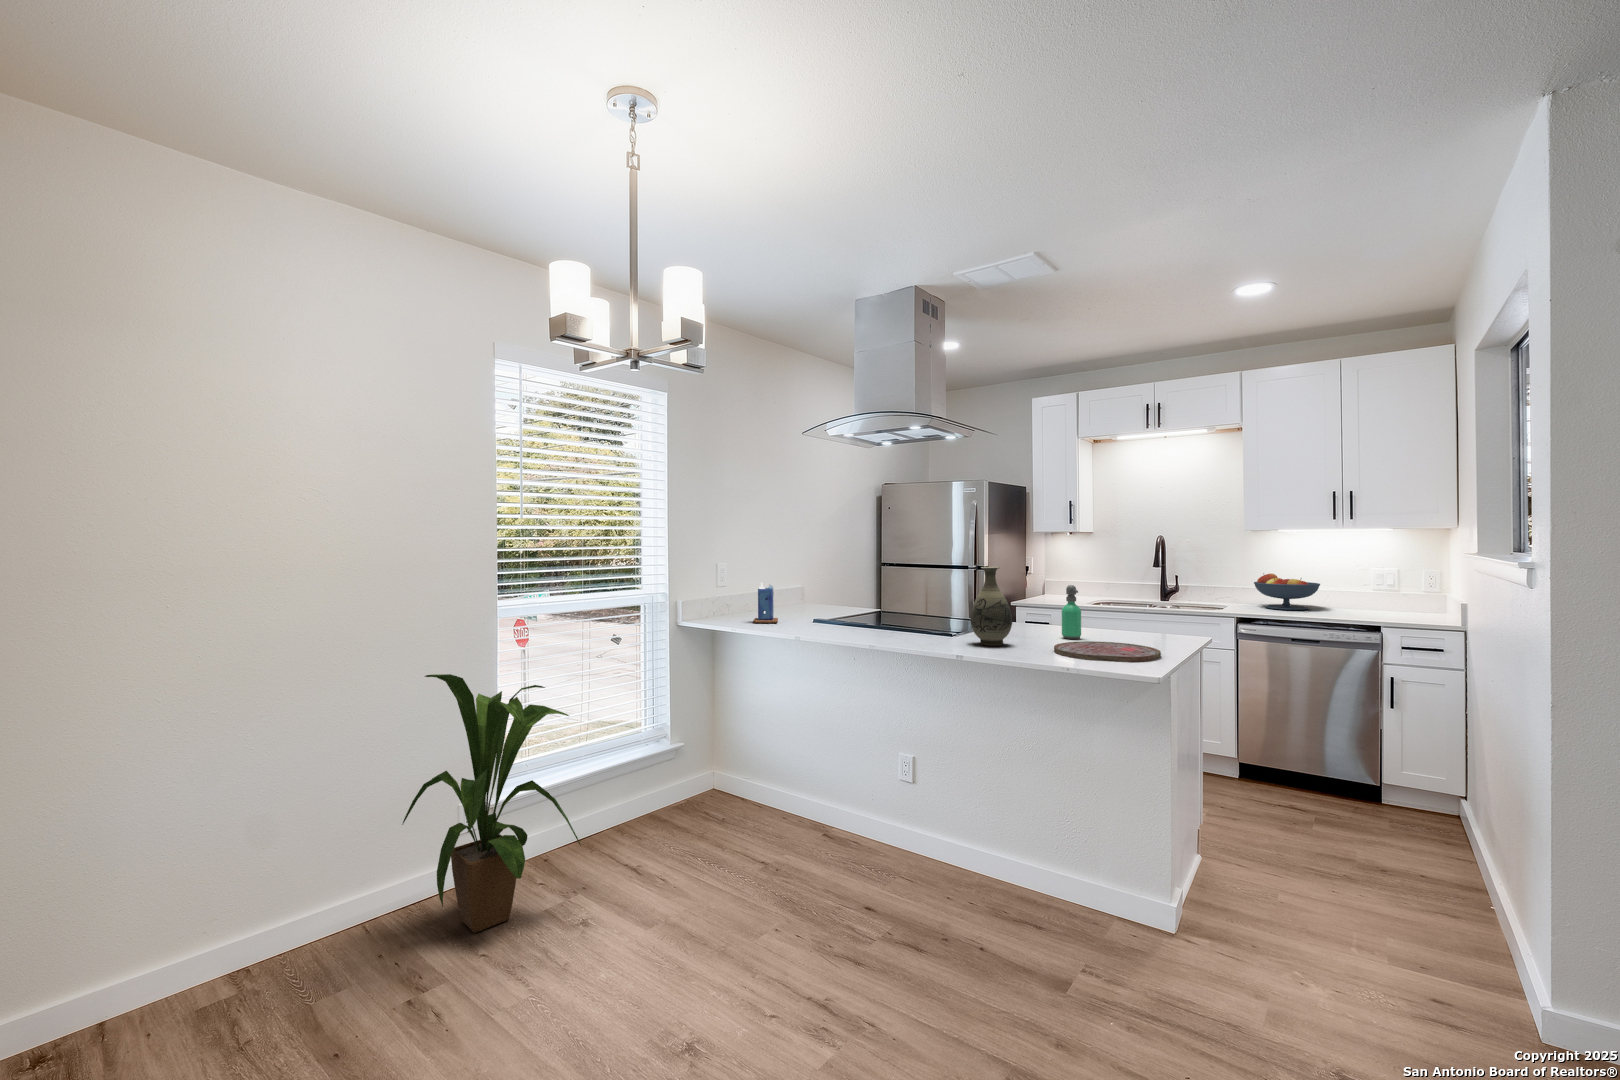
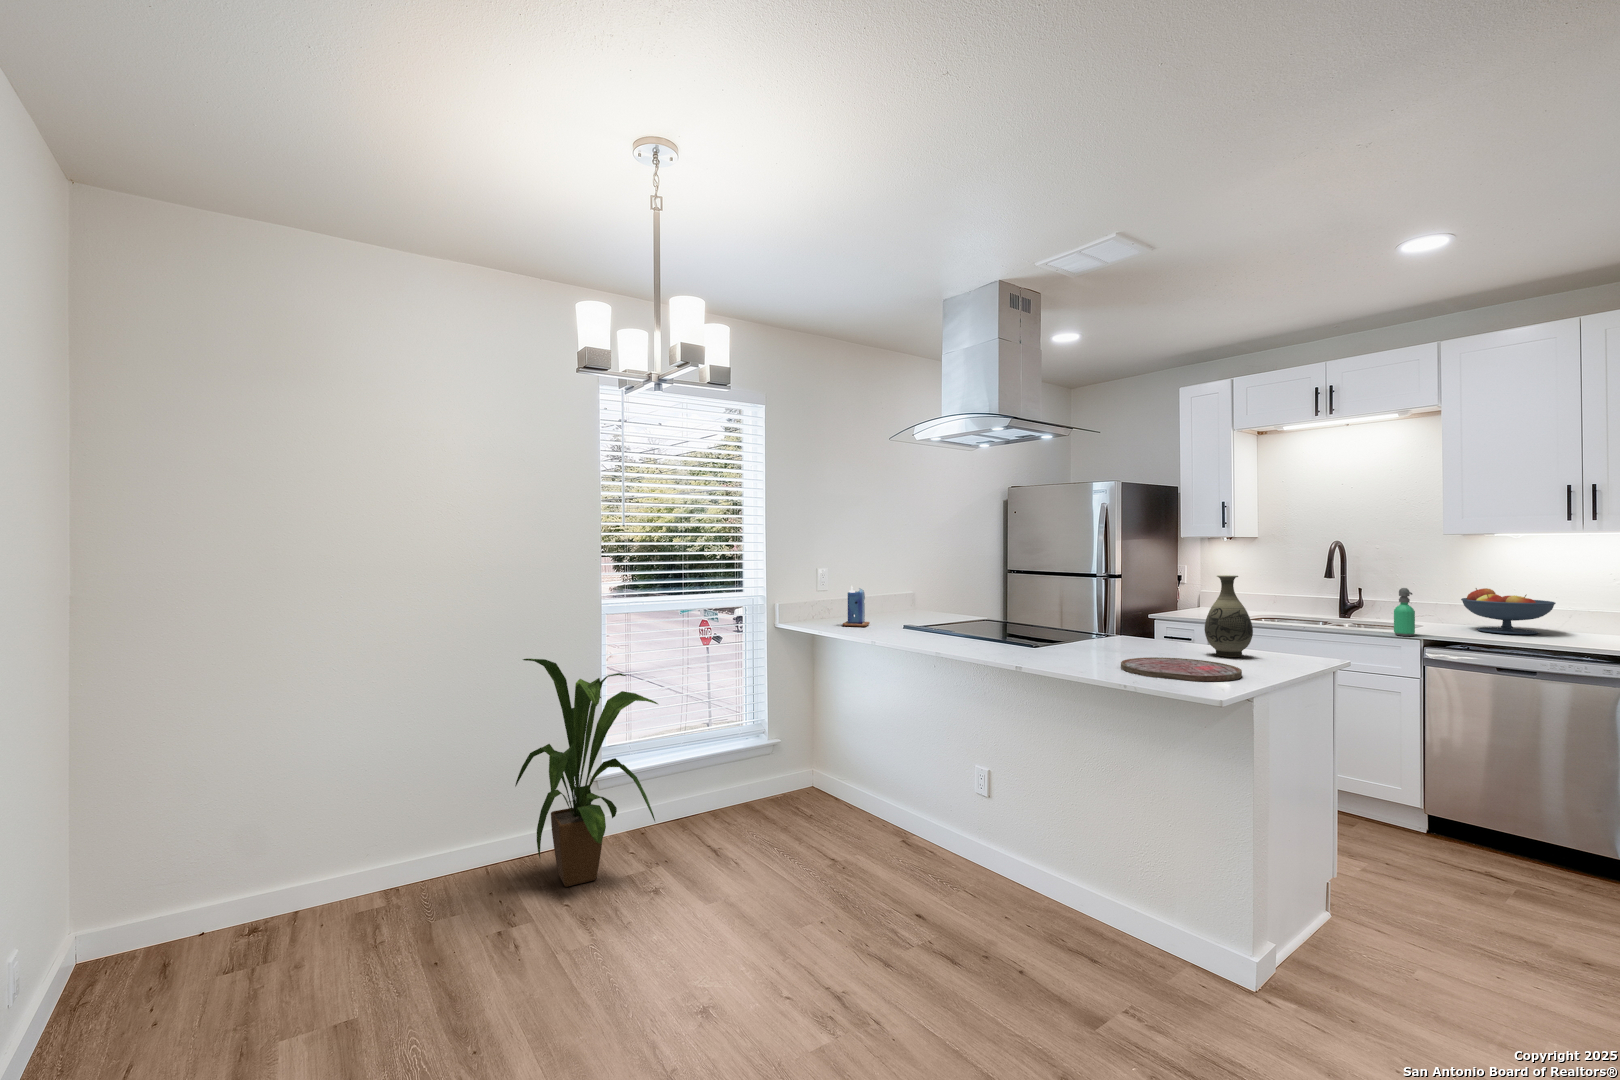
vase: present [970,567,1012,646] -> present [1205,575,1253,657]
soap dispenser: present [1062,585,1081,639] -> present [1394,588,1415,636]

